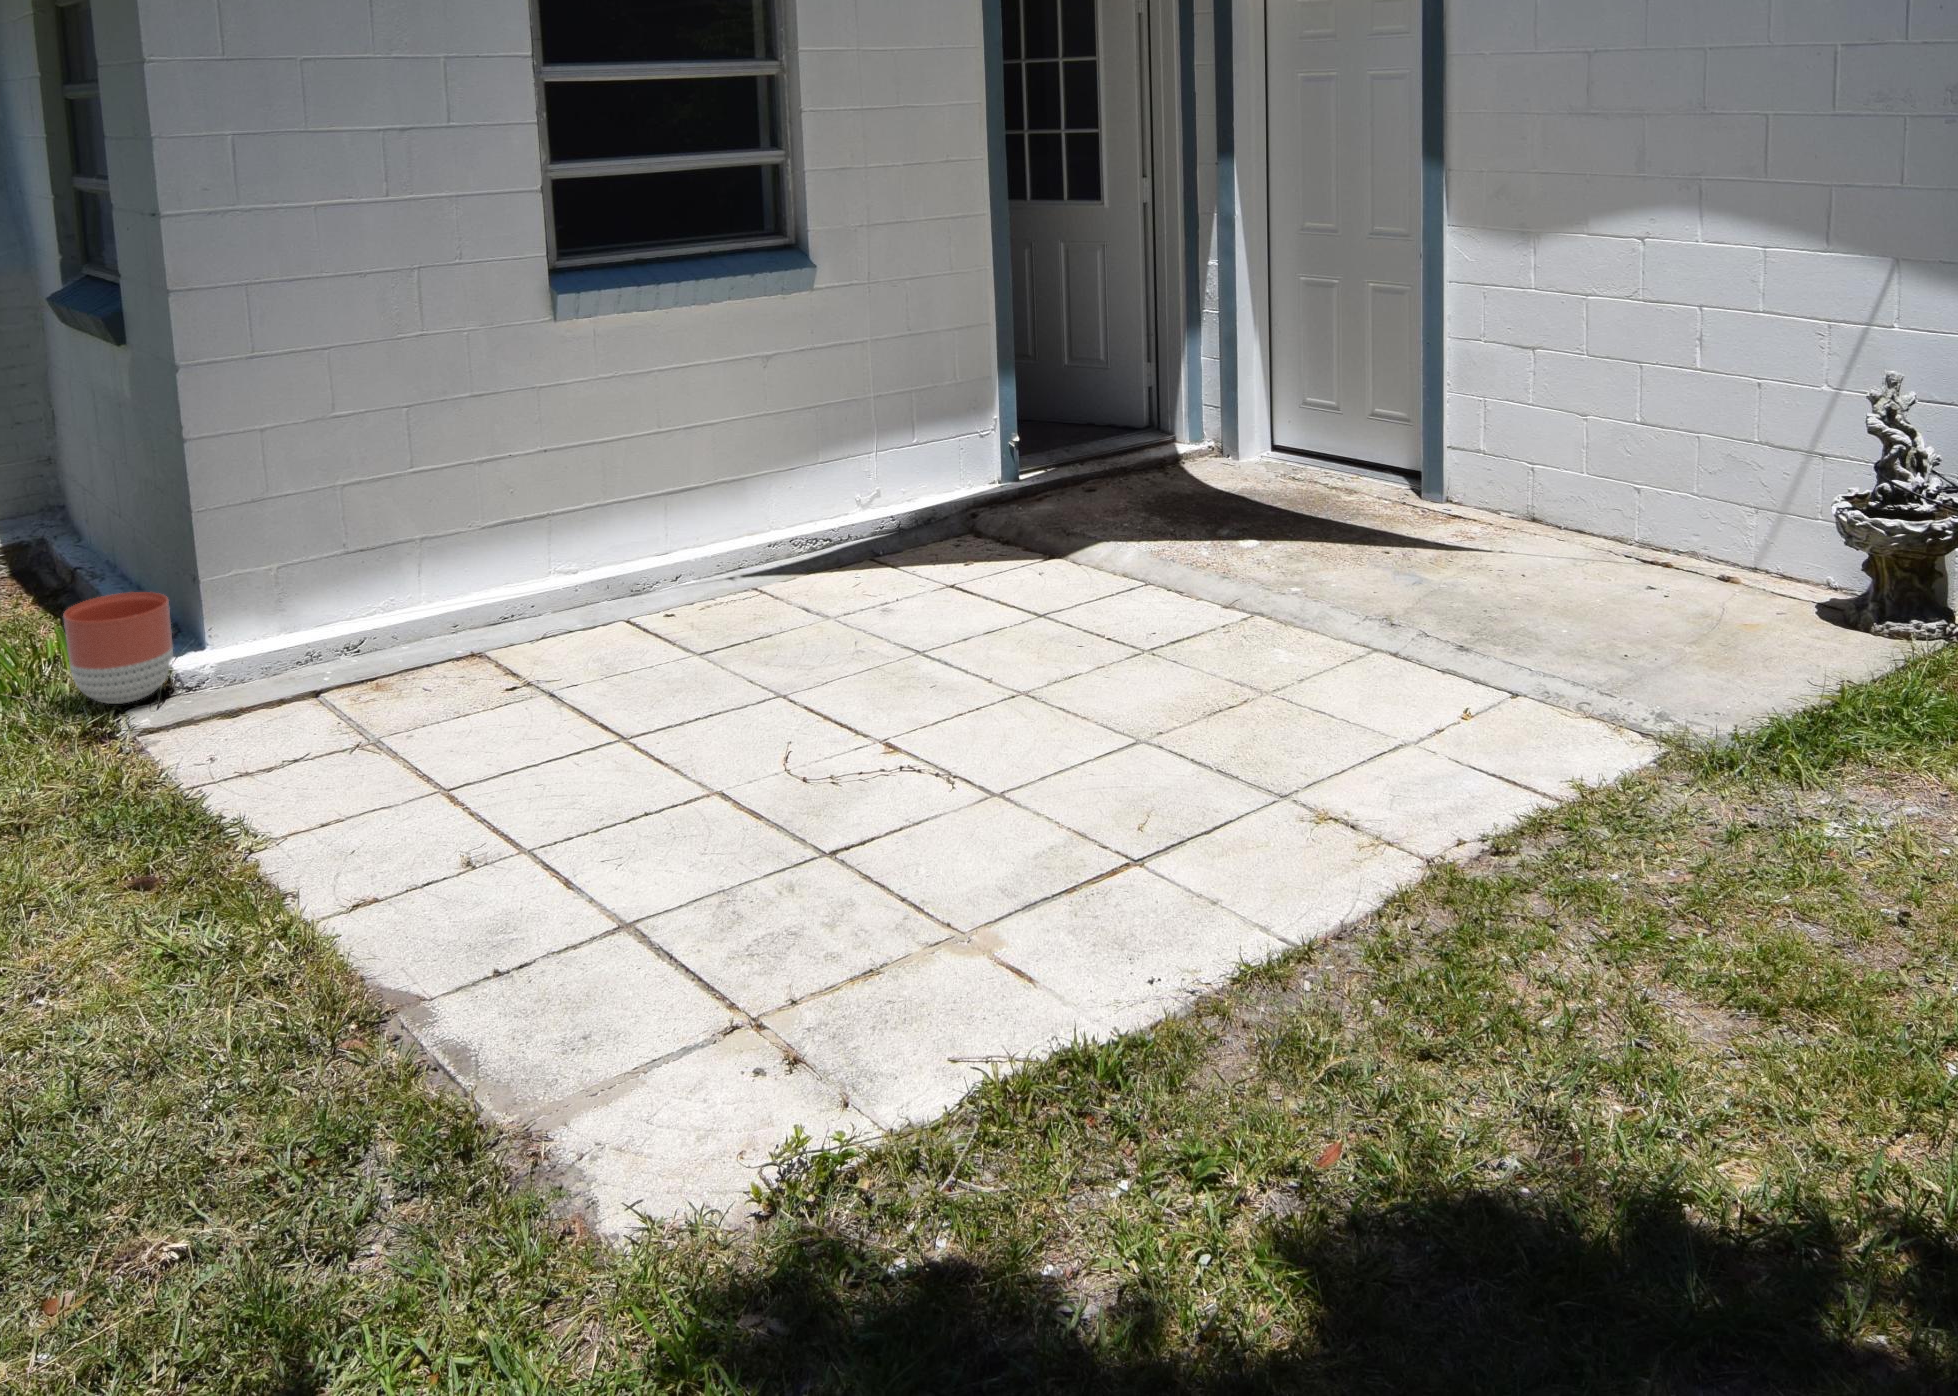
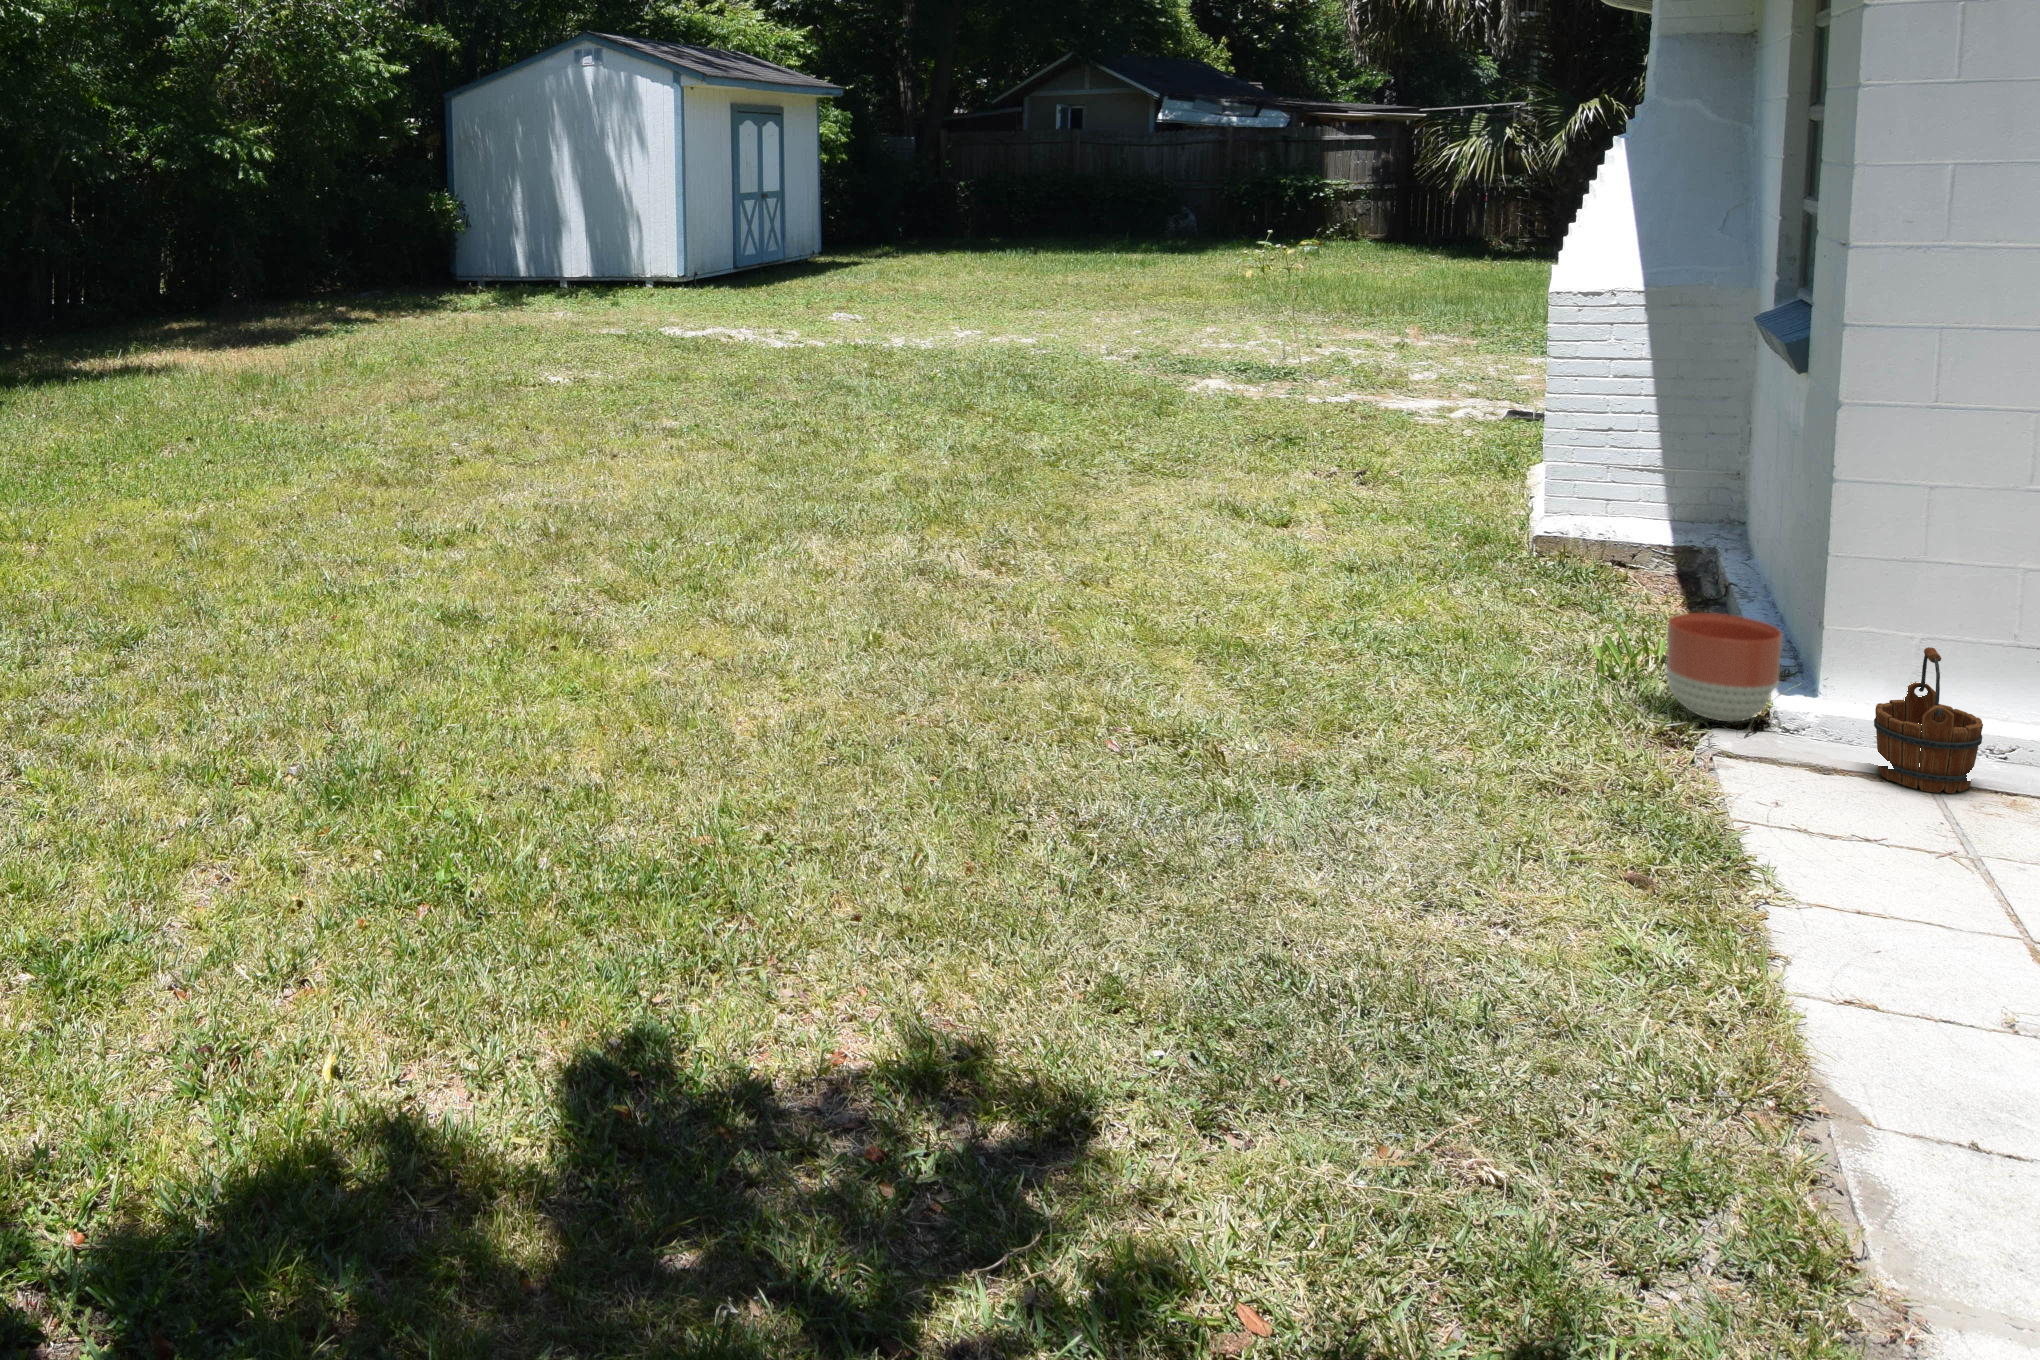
wooden bucket: none [263,571,344,704] -> present [1874,647,1983,793]

